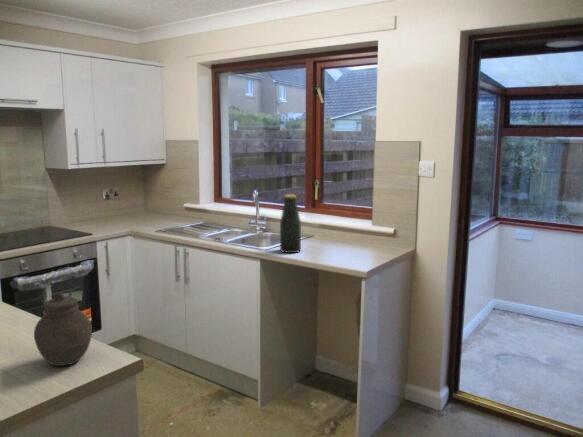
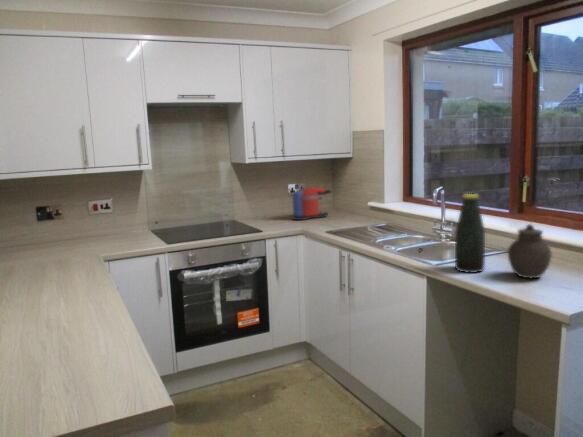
coffee maker: none [113,191,149,223] -> present [292,187,331,220]
jar: present [34,293,92,366] -> present [508,225,552,278]

